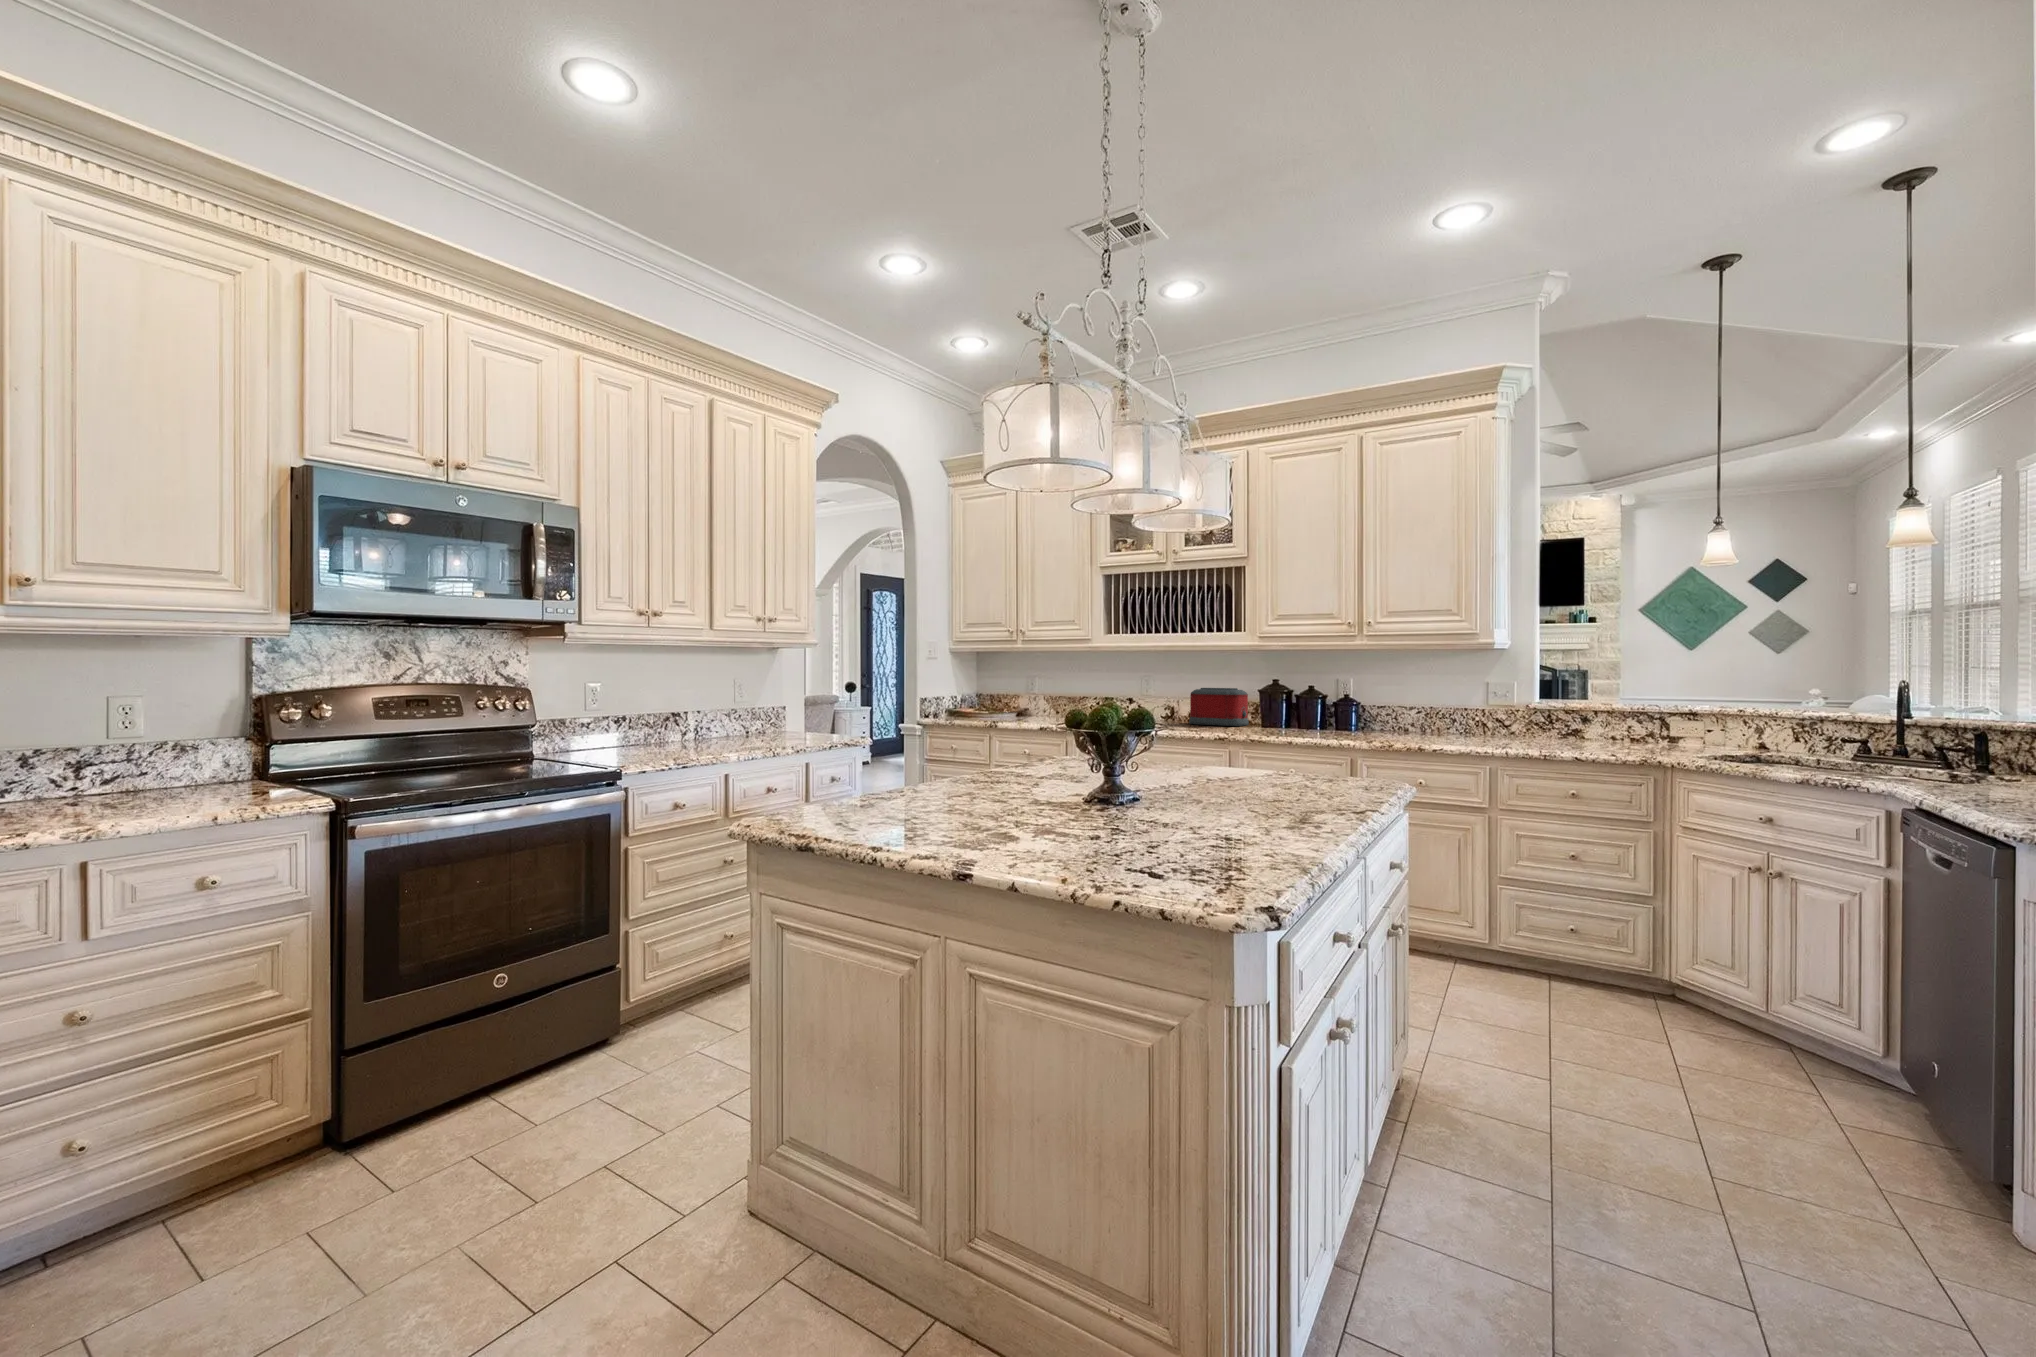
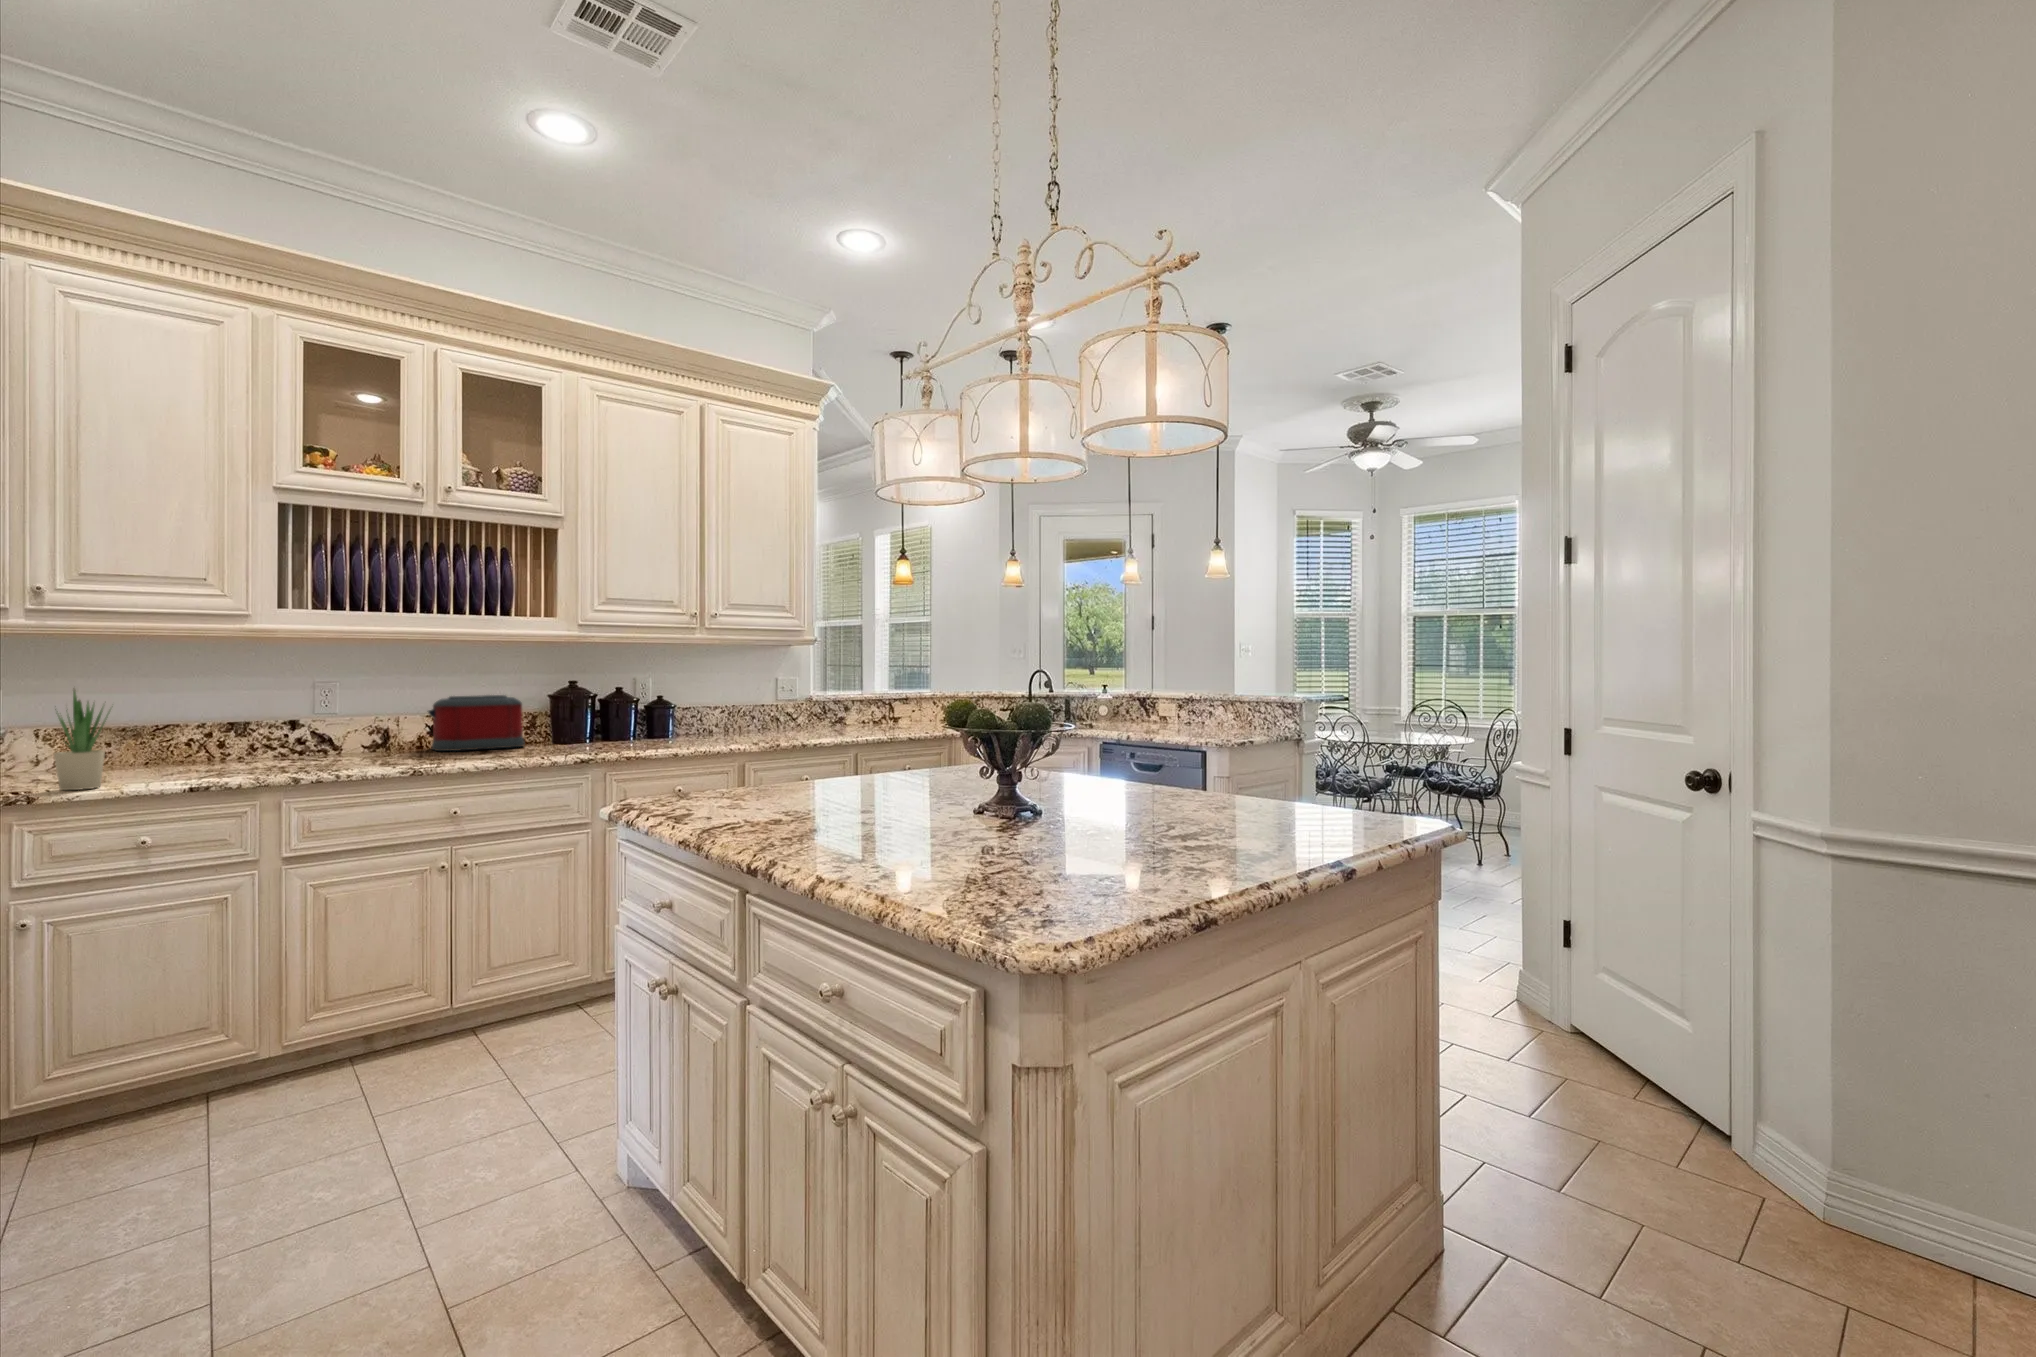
potted plant: none [1010,674,1029,722] -> present [54,690,110,790]

